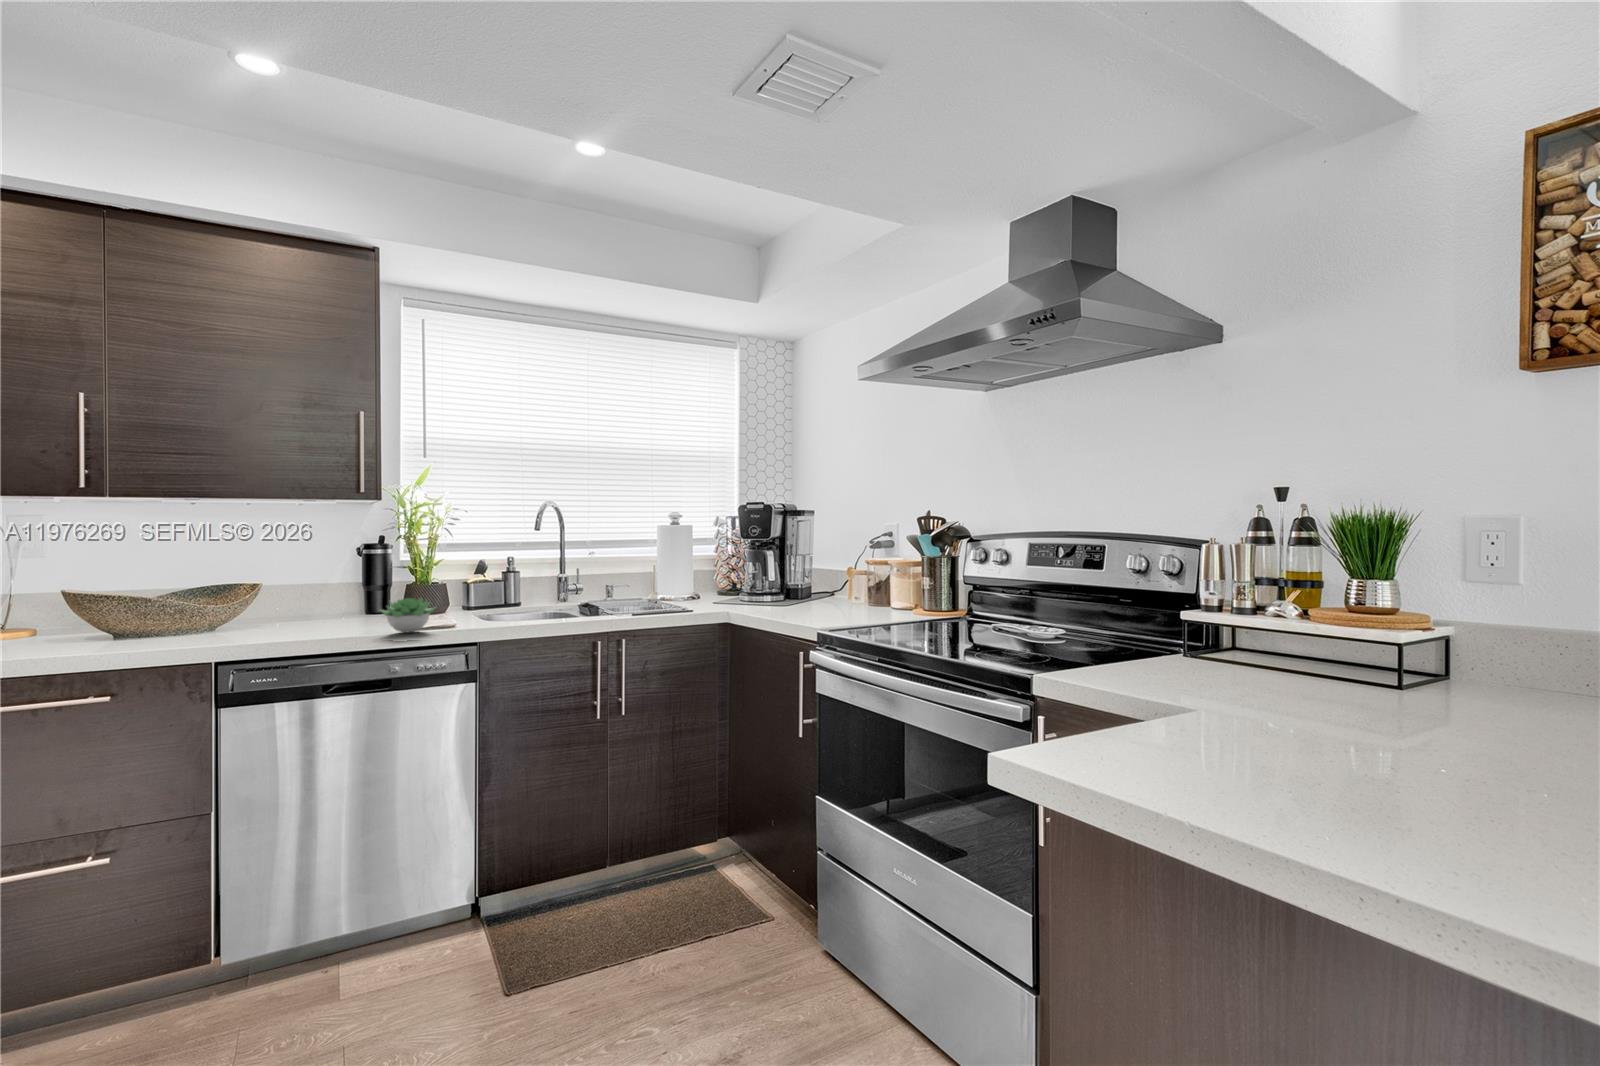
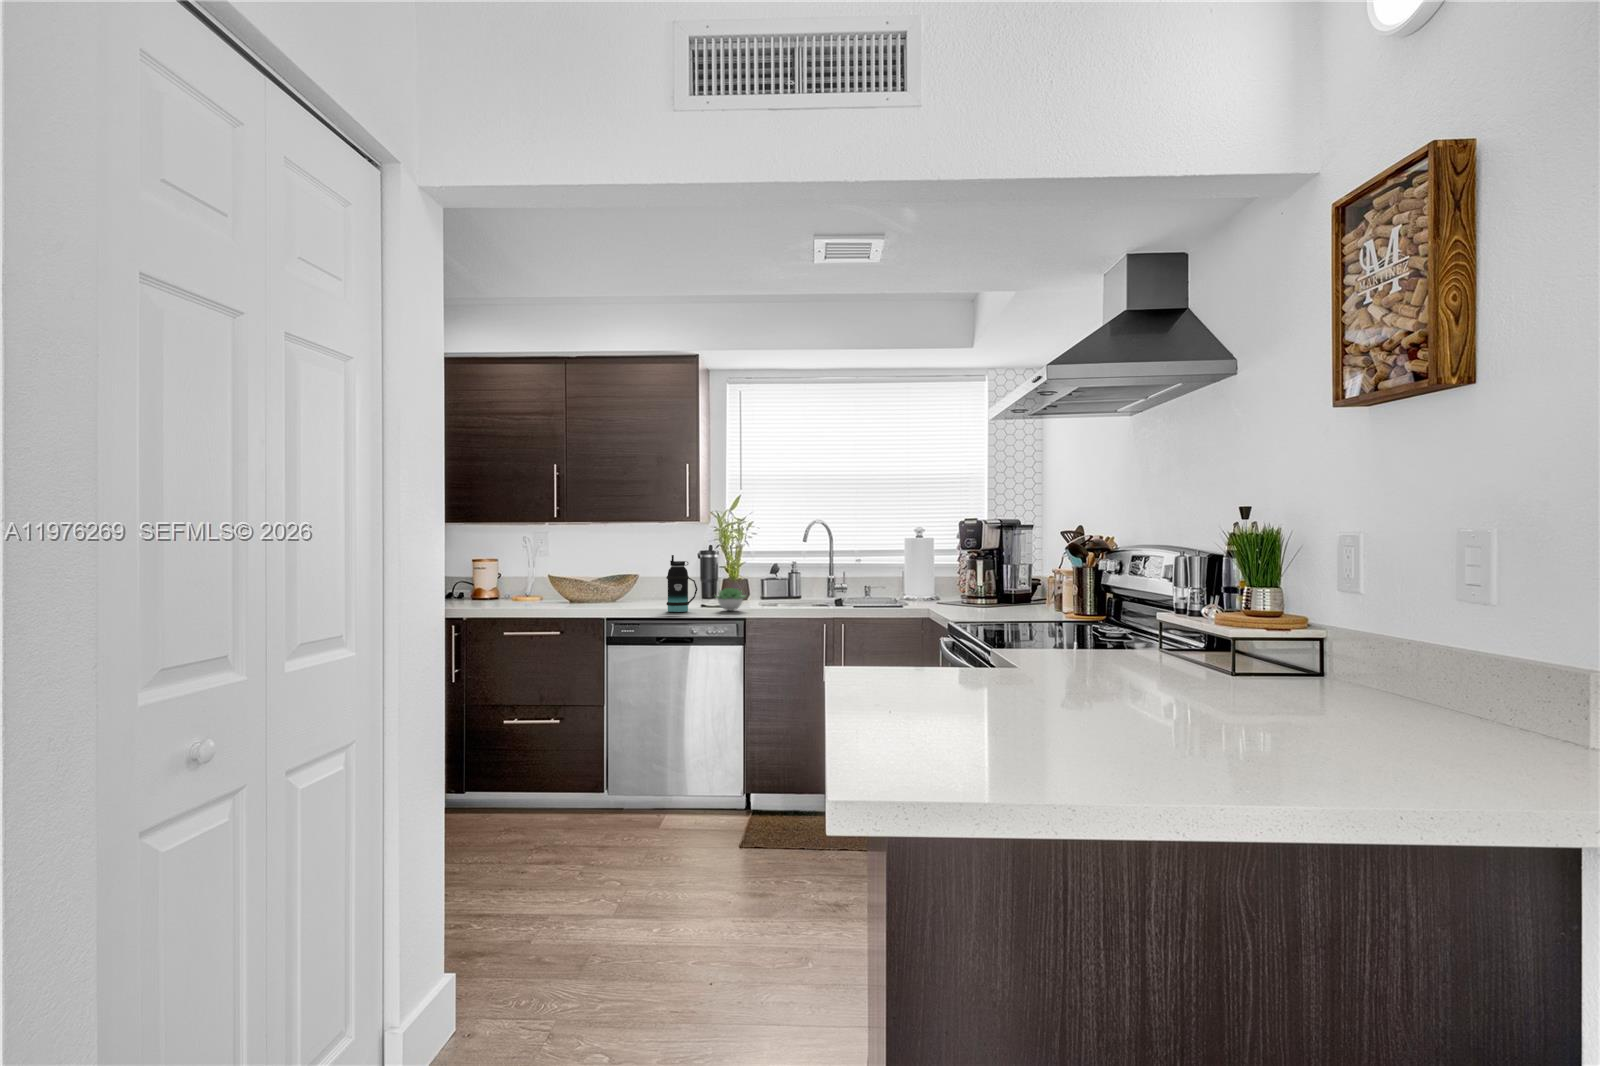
bottle: none [291,550,351,641] -> present [666,555,697,612]

